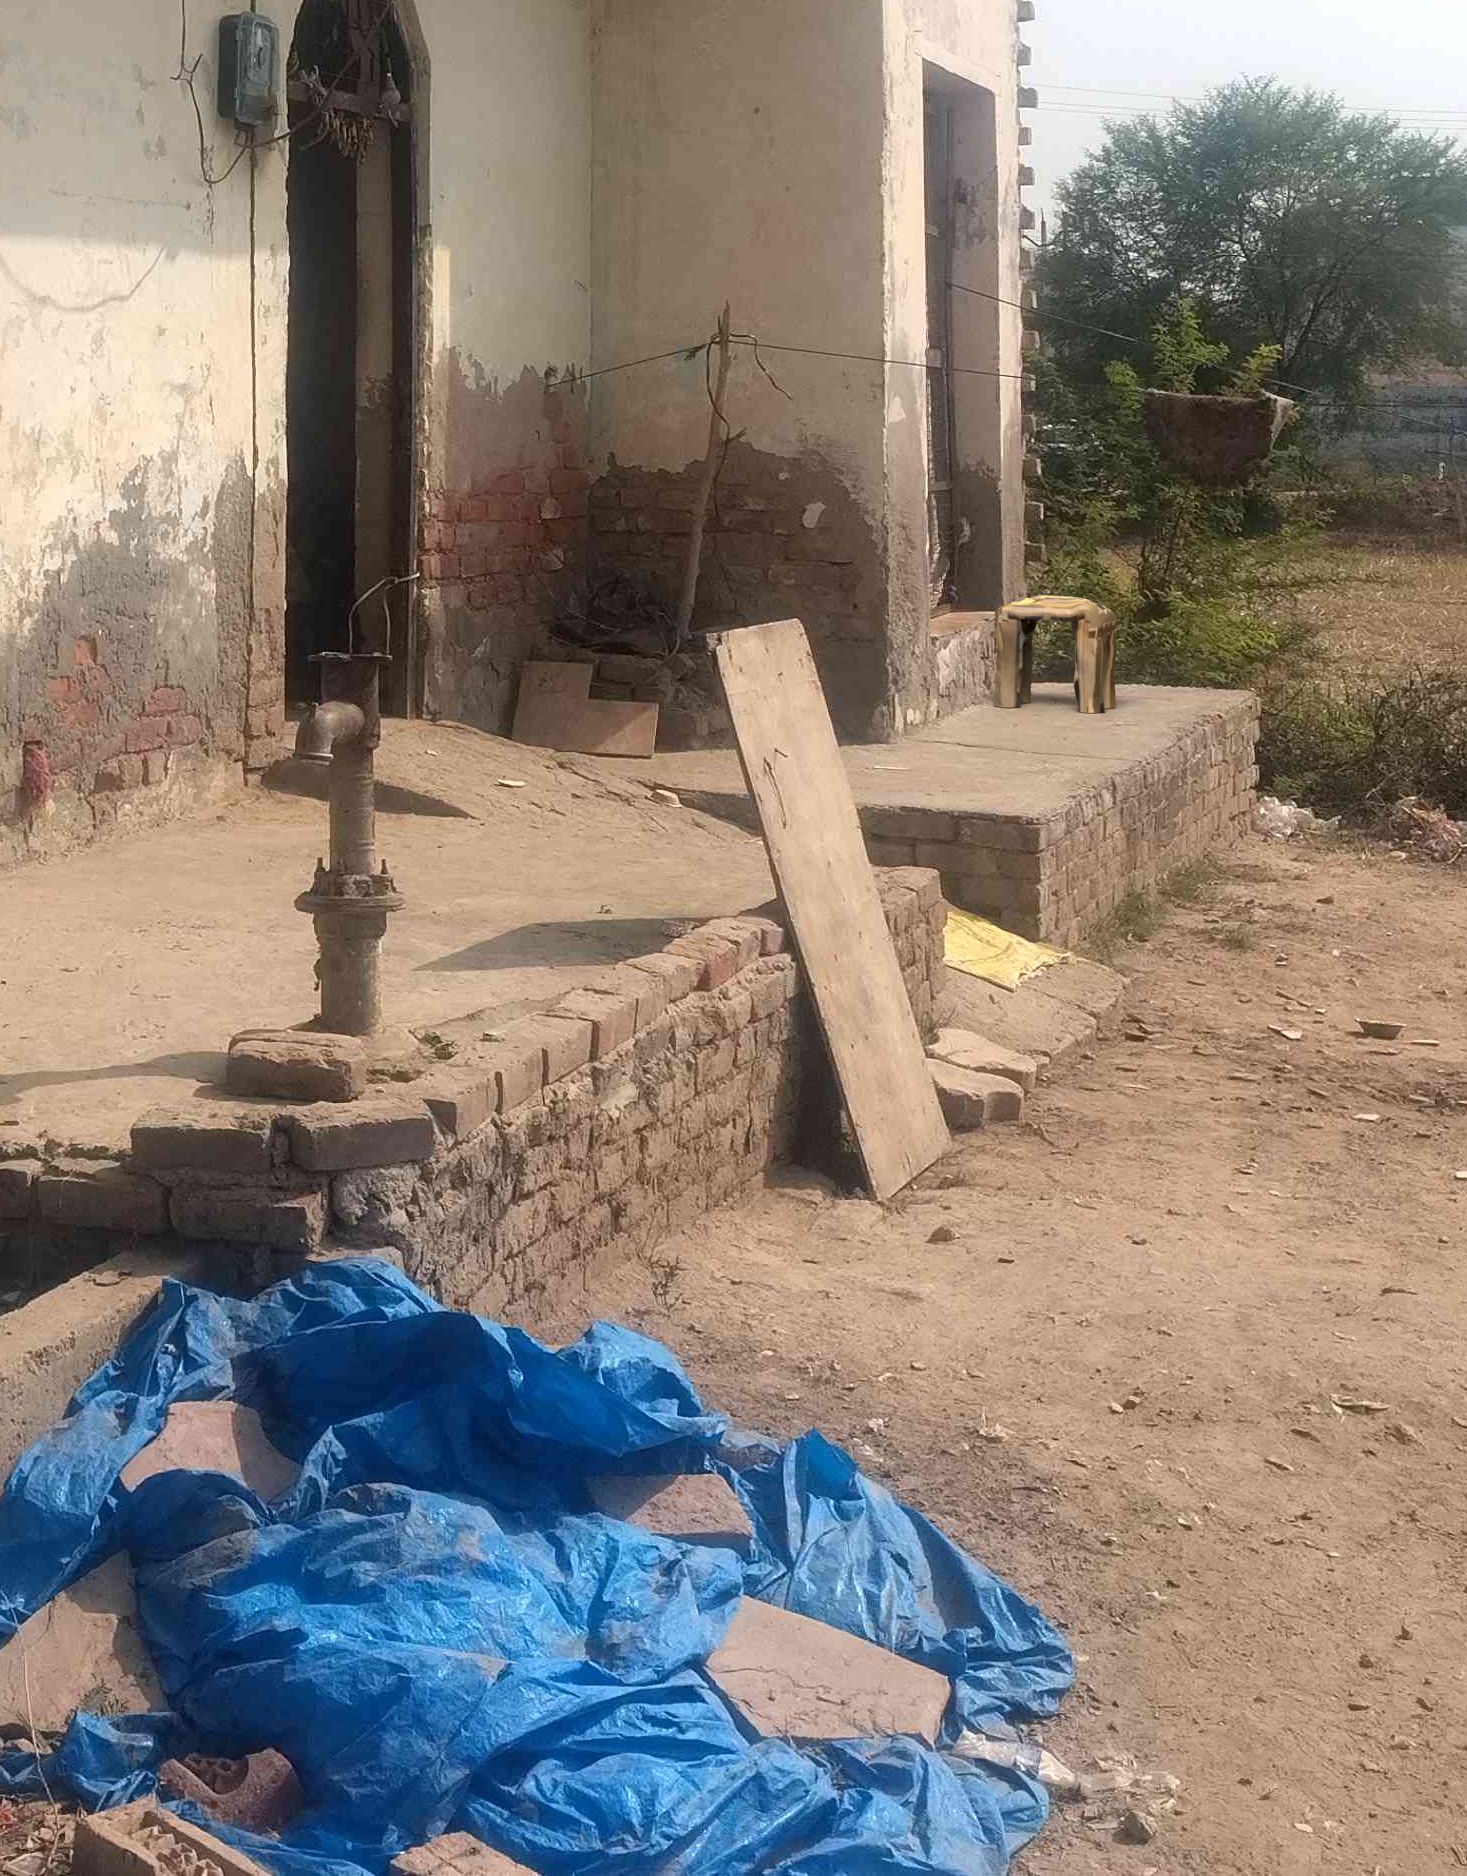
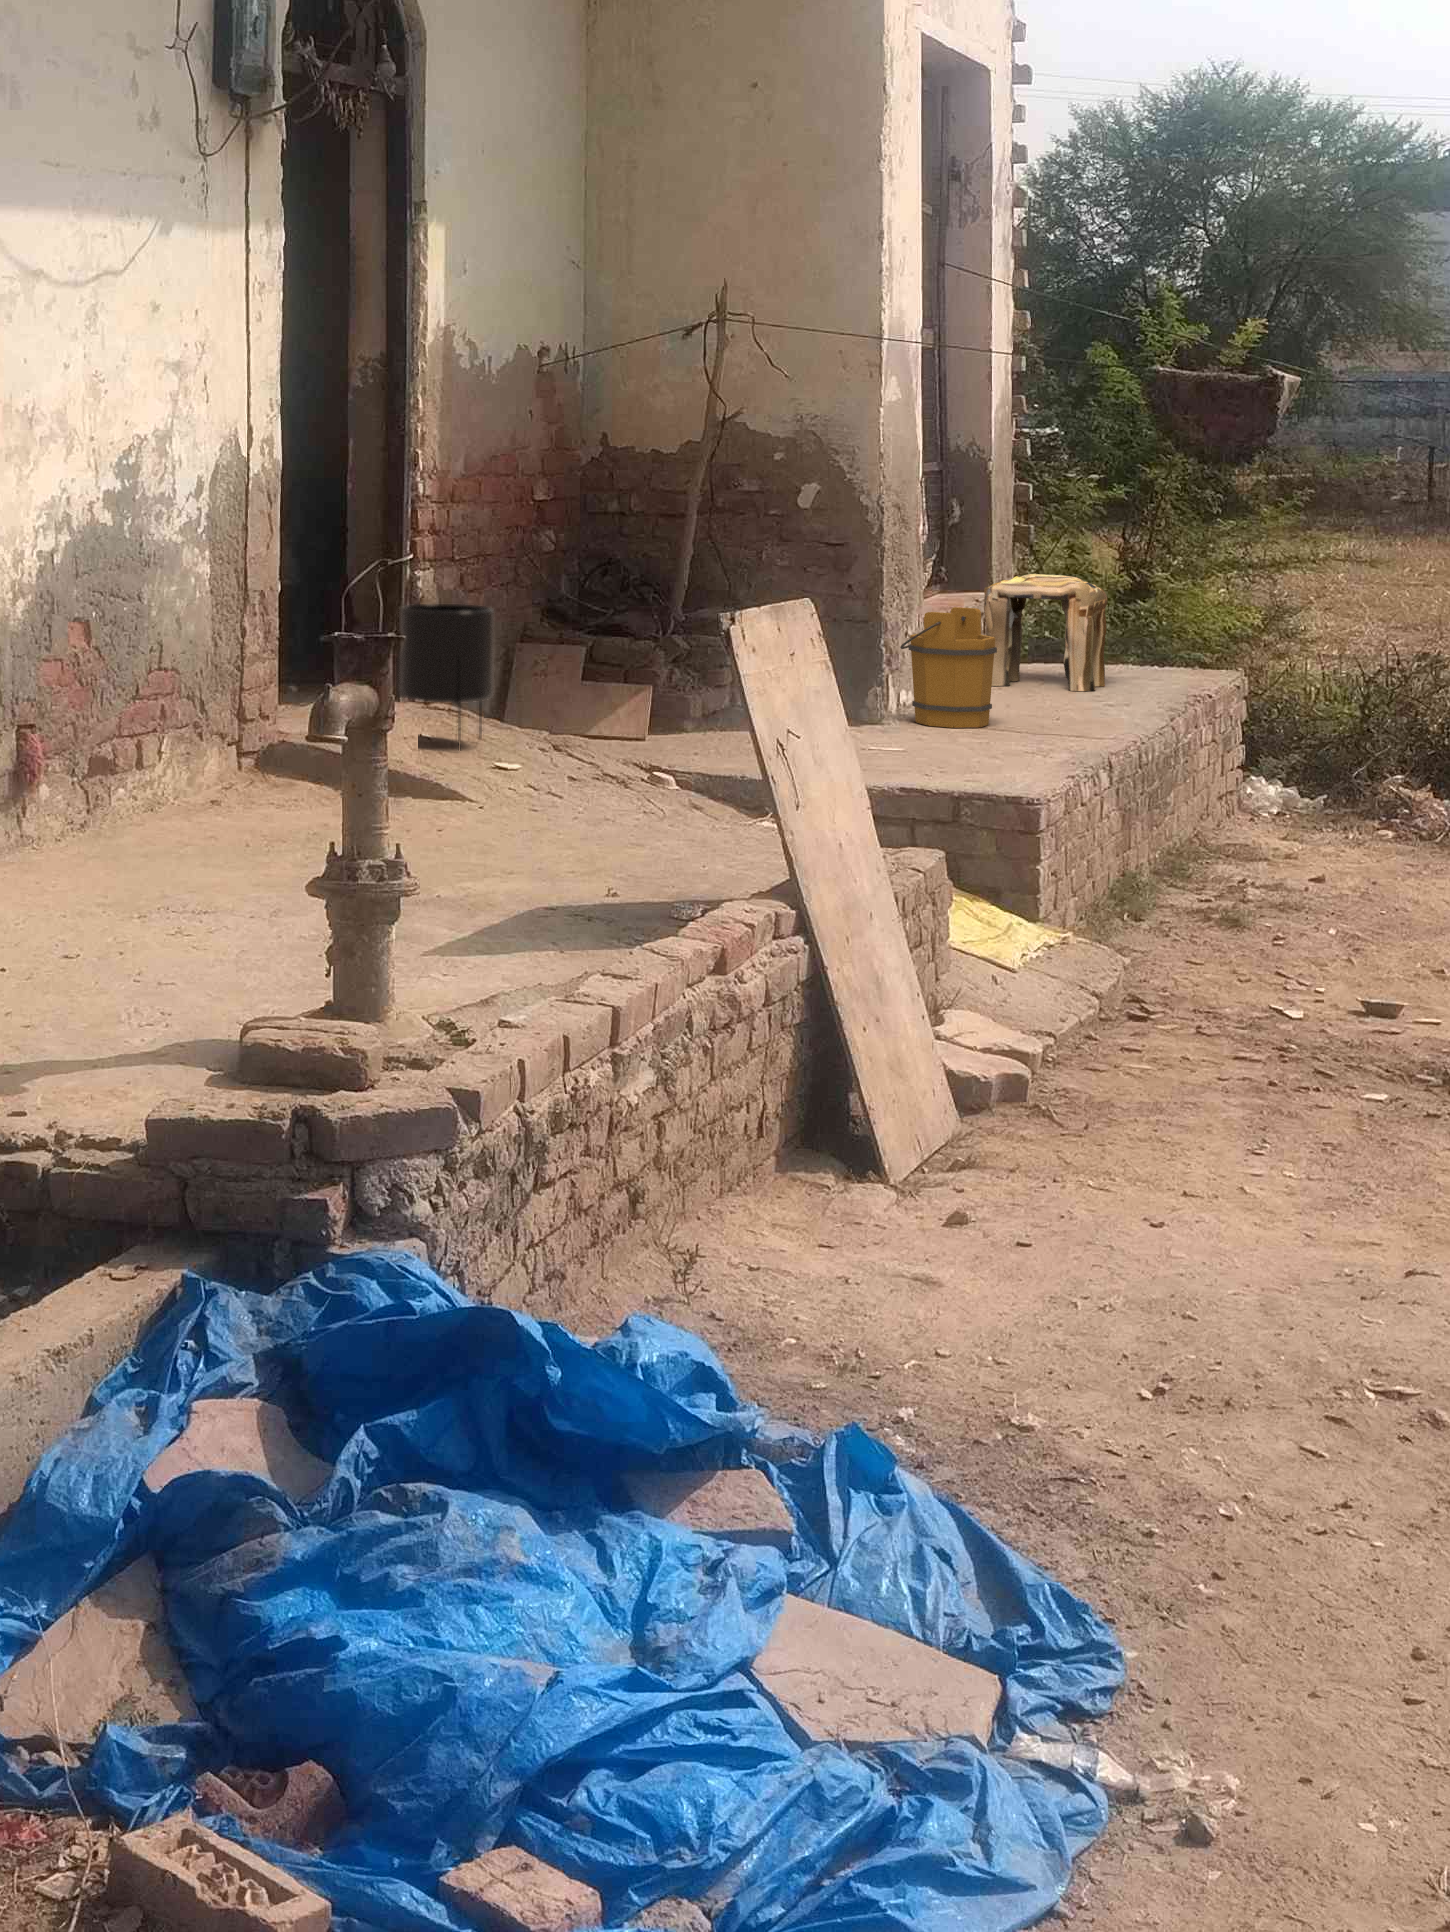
planter: none [402,625,500,772] -> present [396,604,494,749]
bucket: none [907,629,1003,750] -> present [900,607,997,728]

